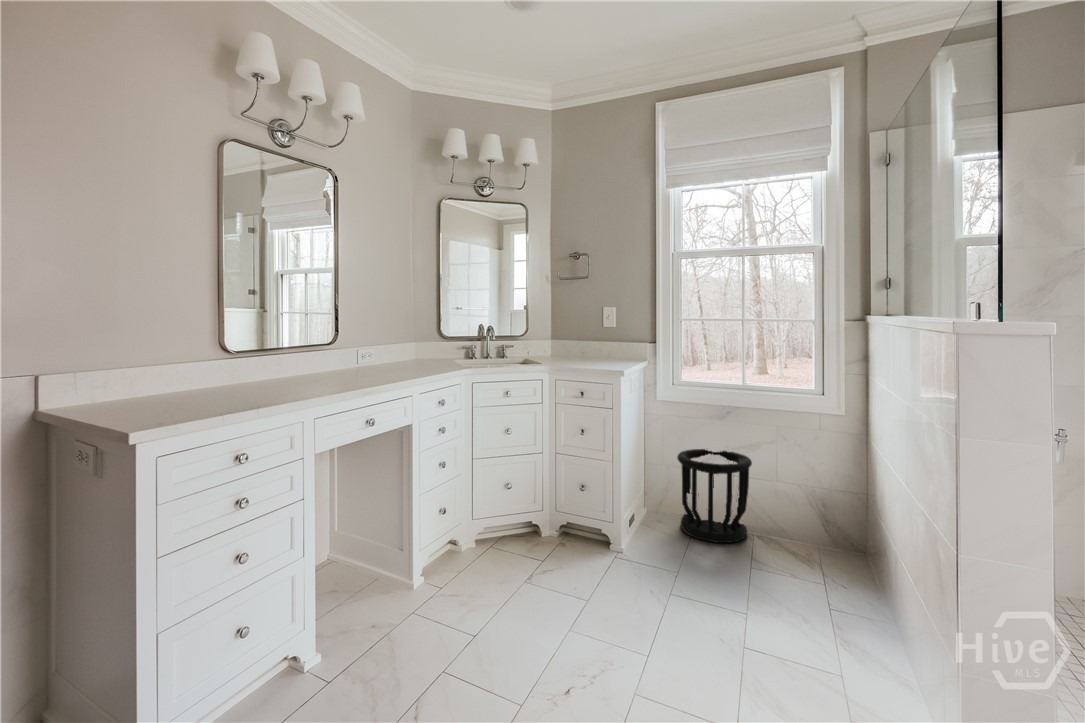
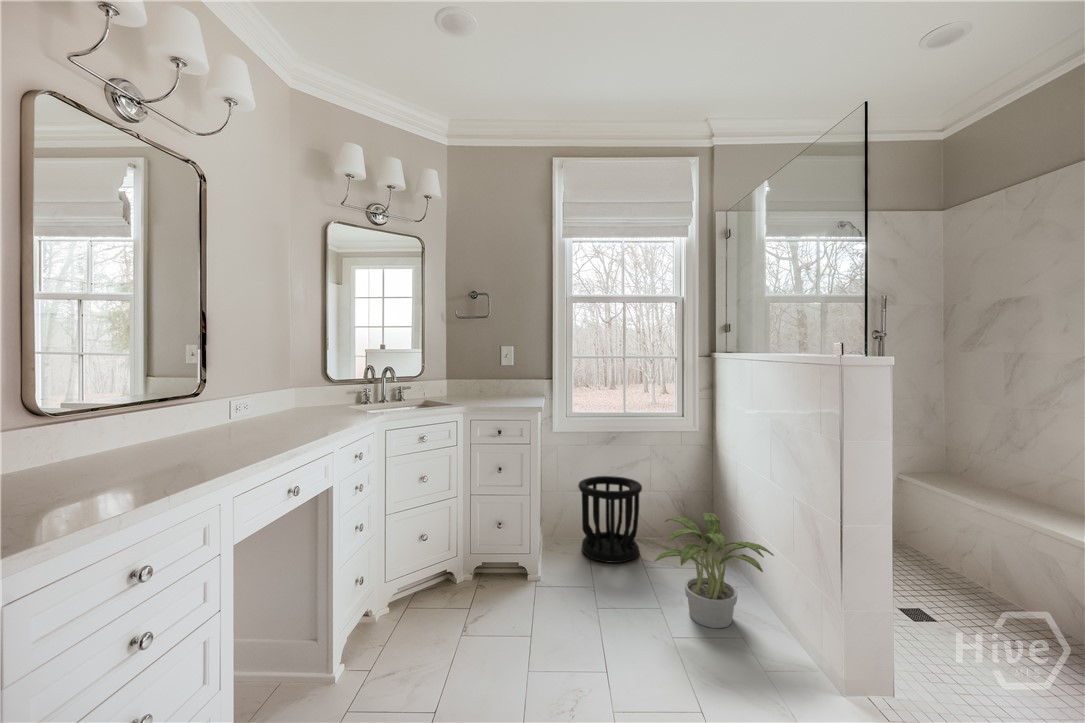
potted plant: none [735,495,894,630] -> present [654,513,774,628]

